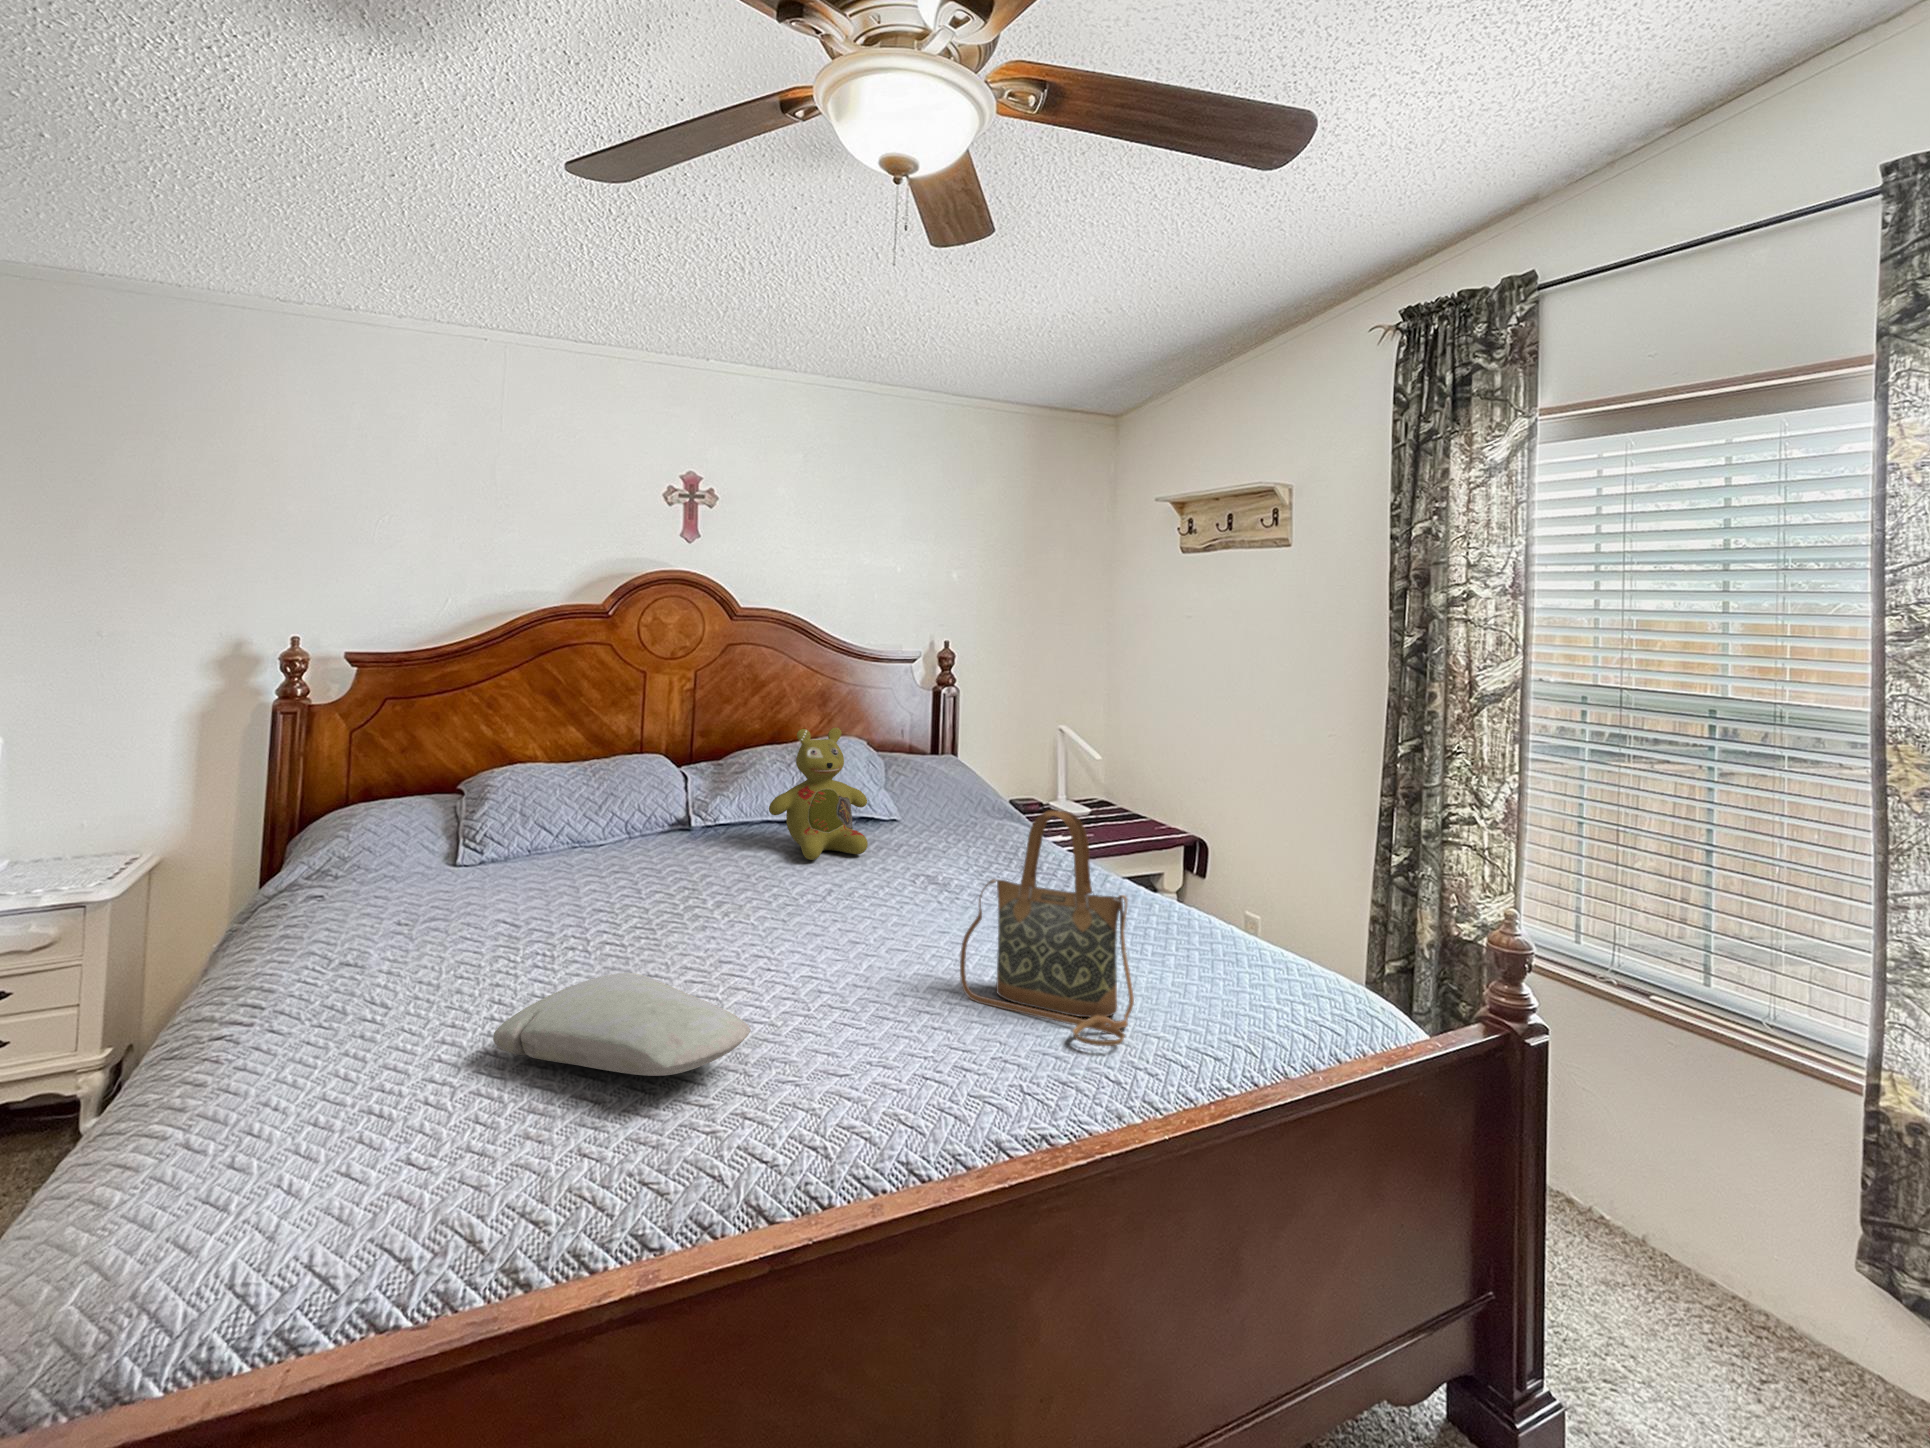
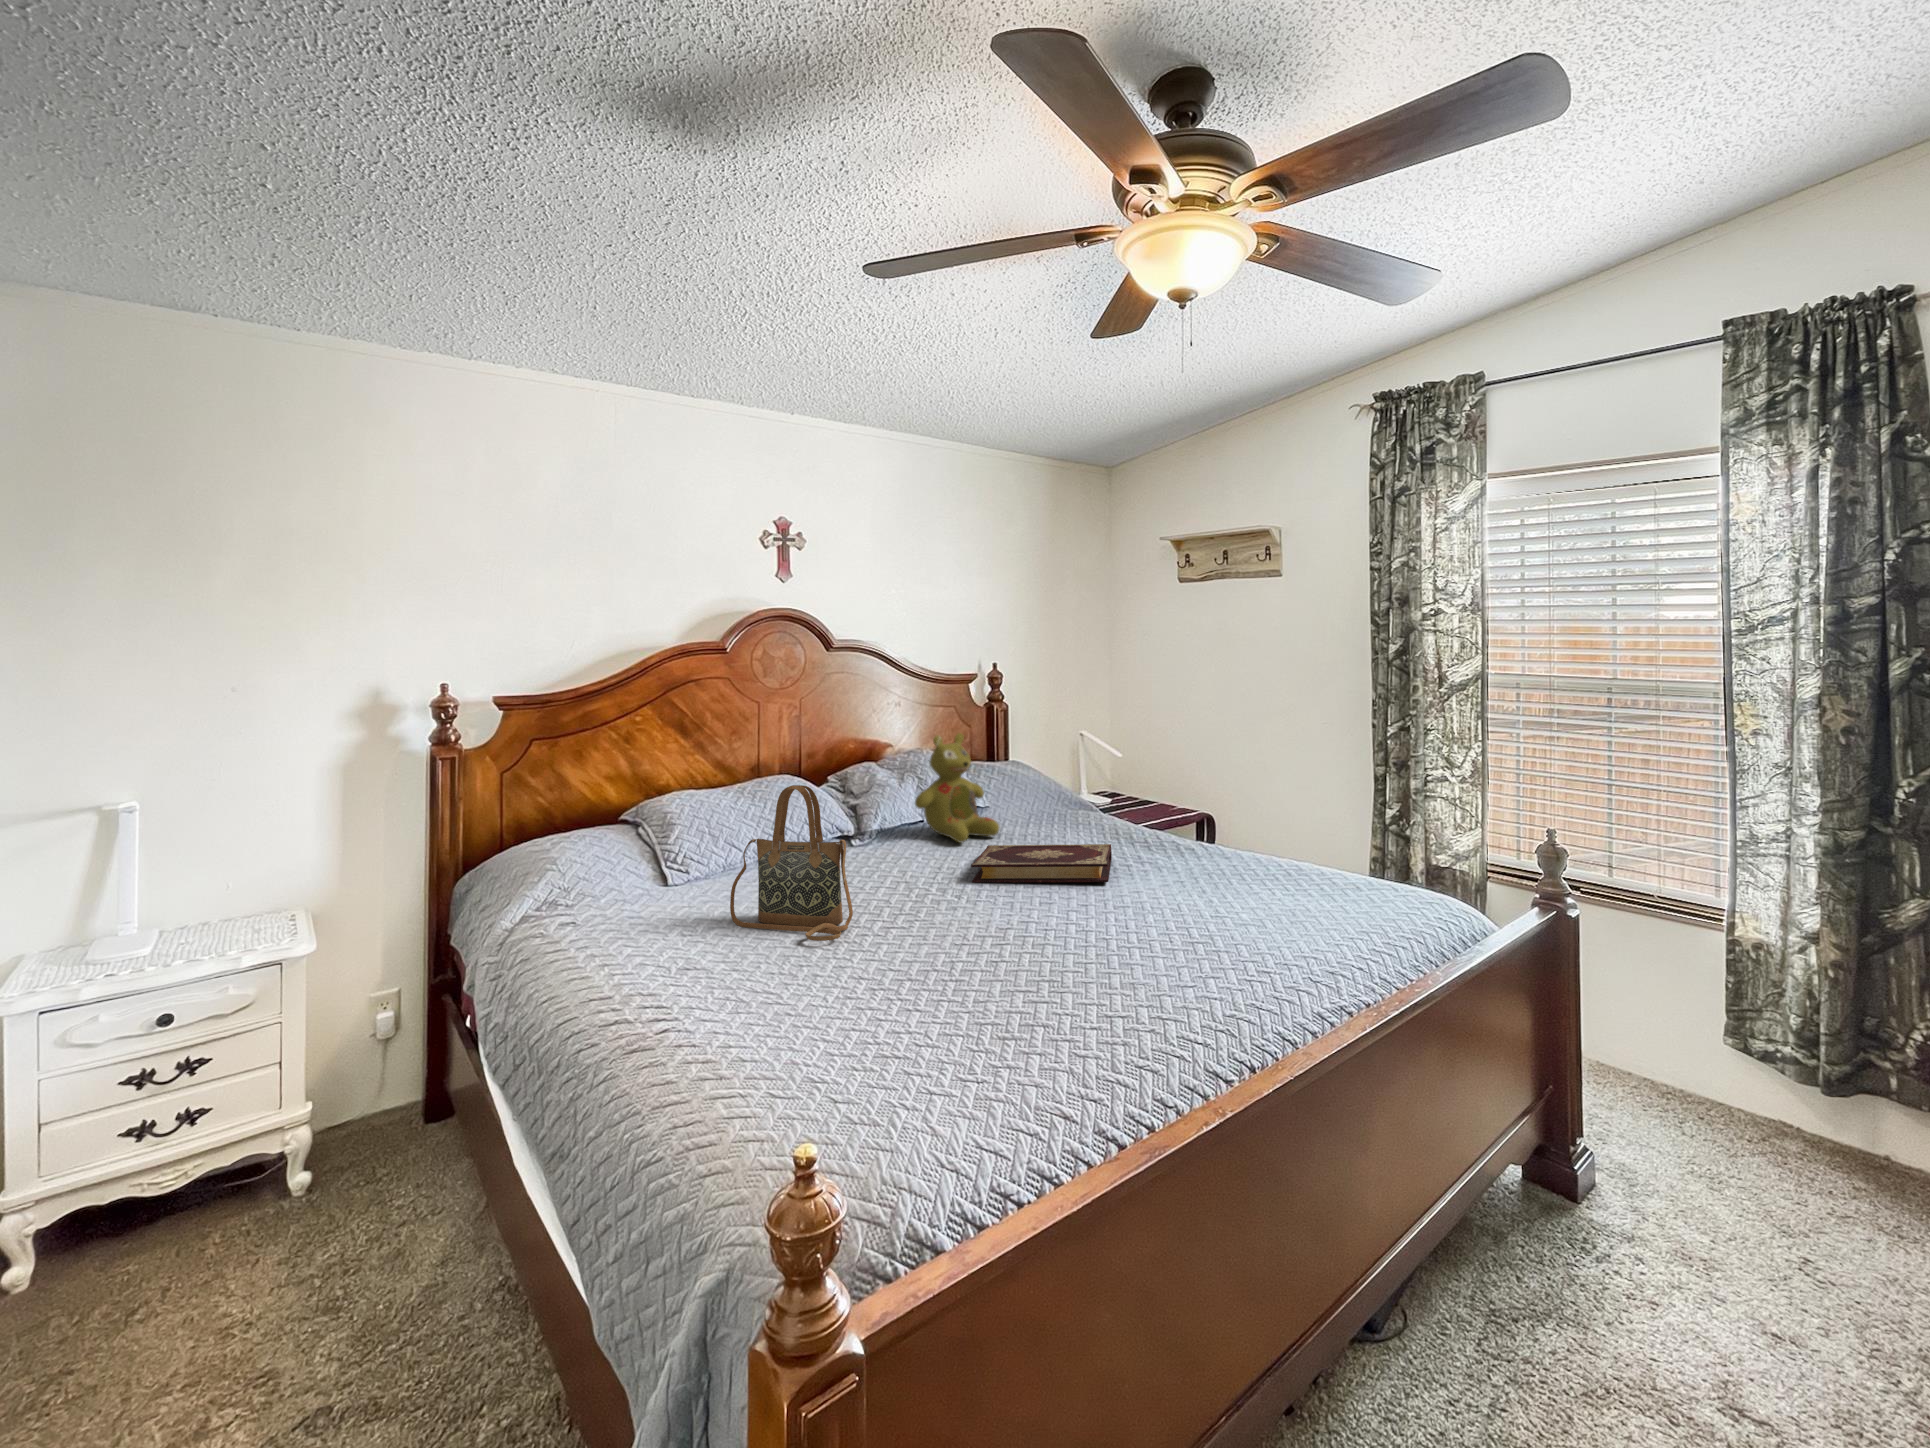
handbag: present [960,810,1134,1046] -> present [730,785,853,941]
book: none [760,867,963,931] -> present [971,844,1112,882]
pillow: present [493,973,751,1076] -> none [924,918,1117,977]

